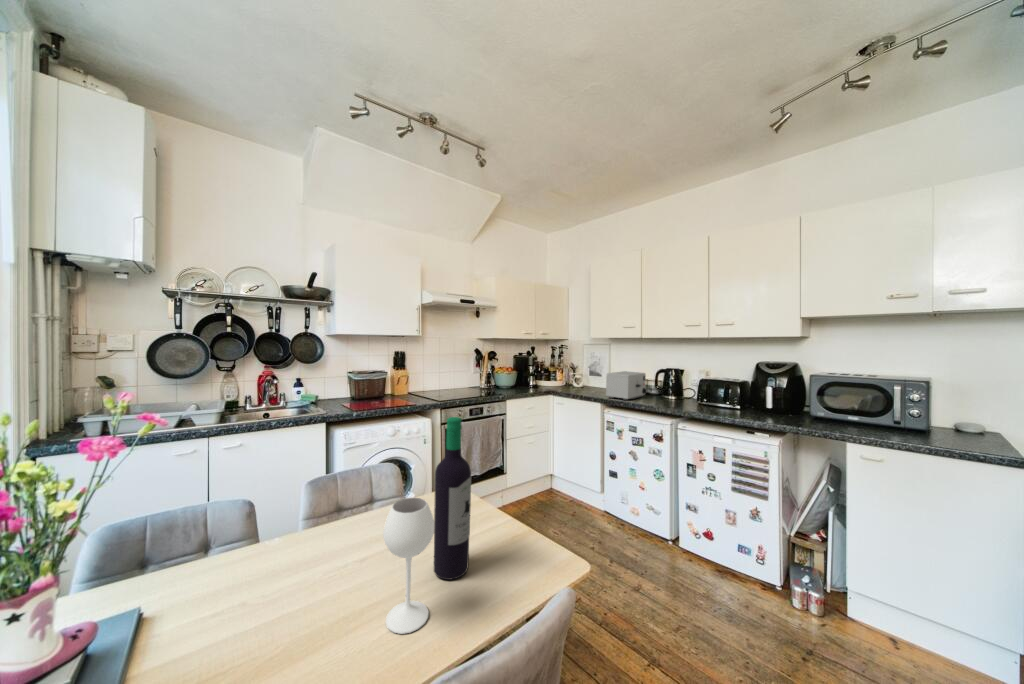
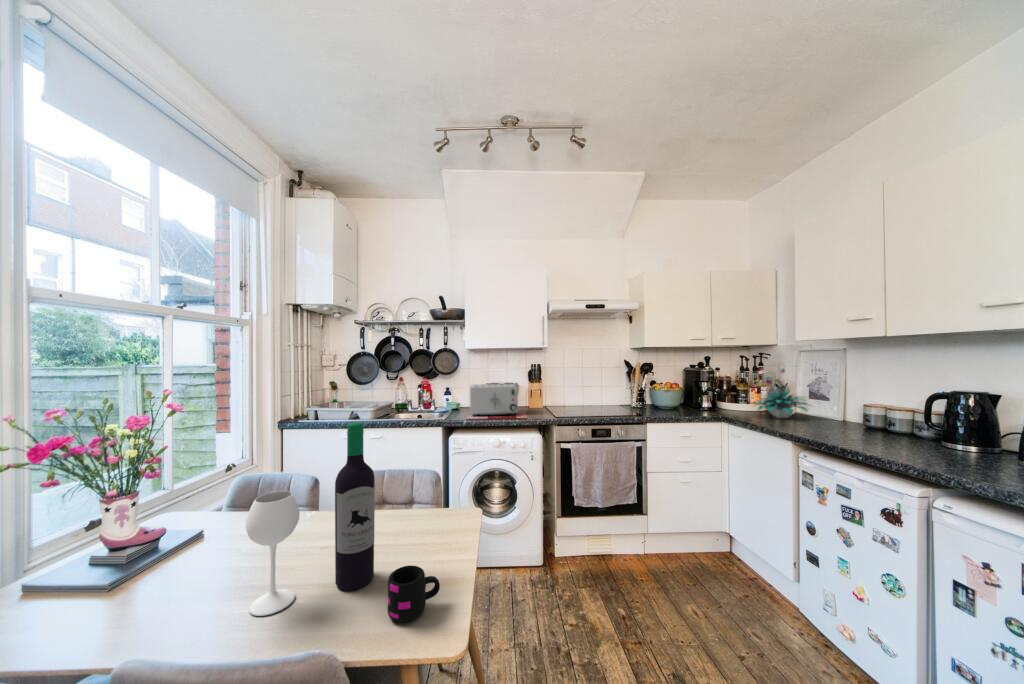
plant: none [563,352,598,389] -> present [755,368,810,418]
toaster: present [606,371,648,400] -> present [470,384,518,416]
mug: none [515,530,545,576] -> present [388,566,440,622]

